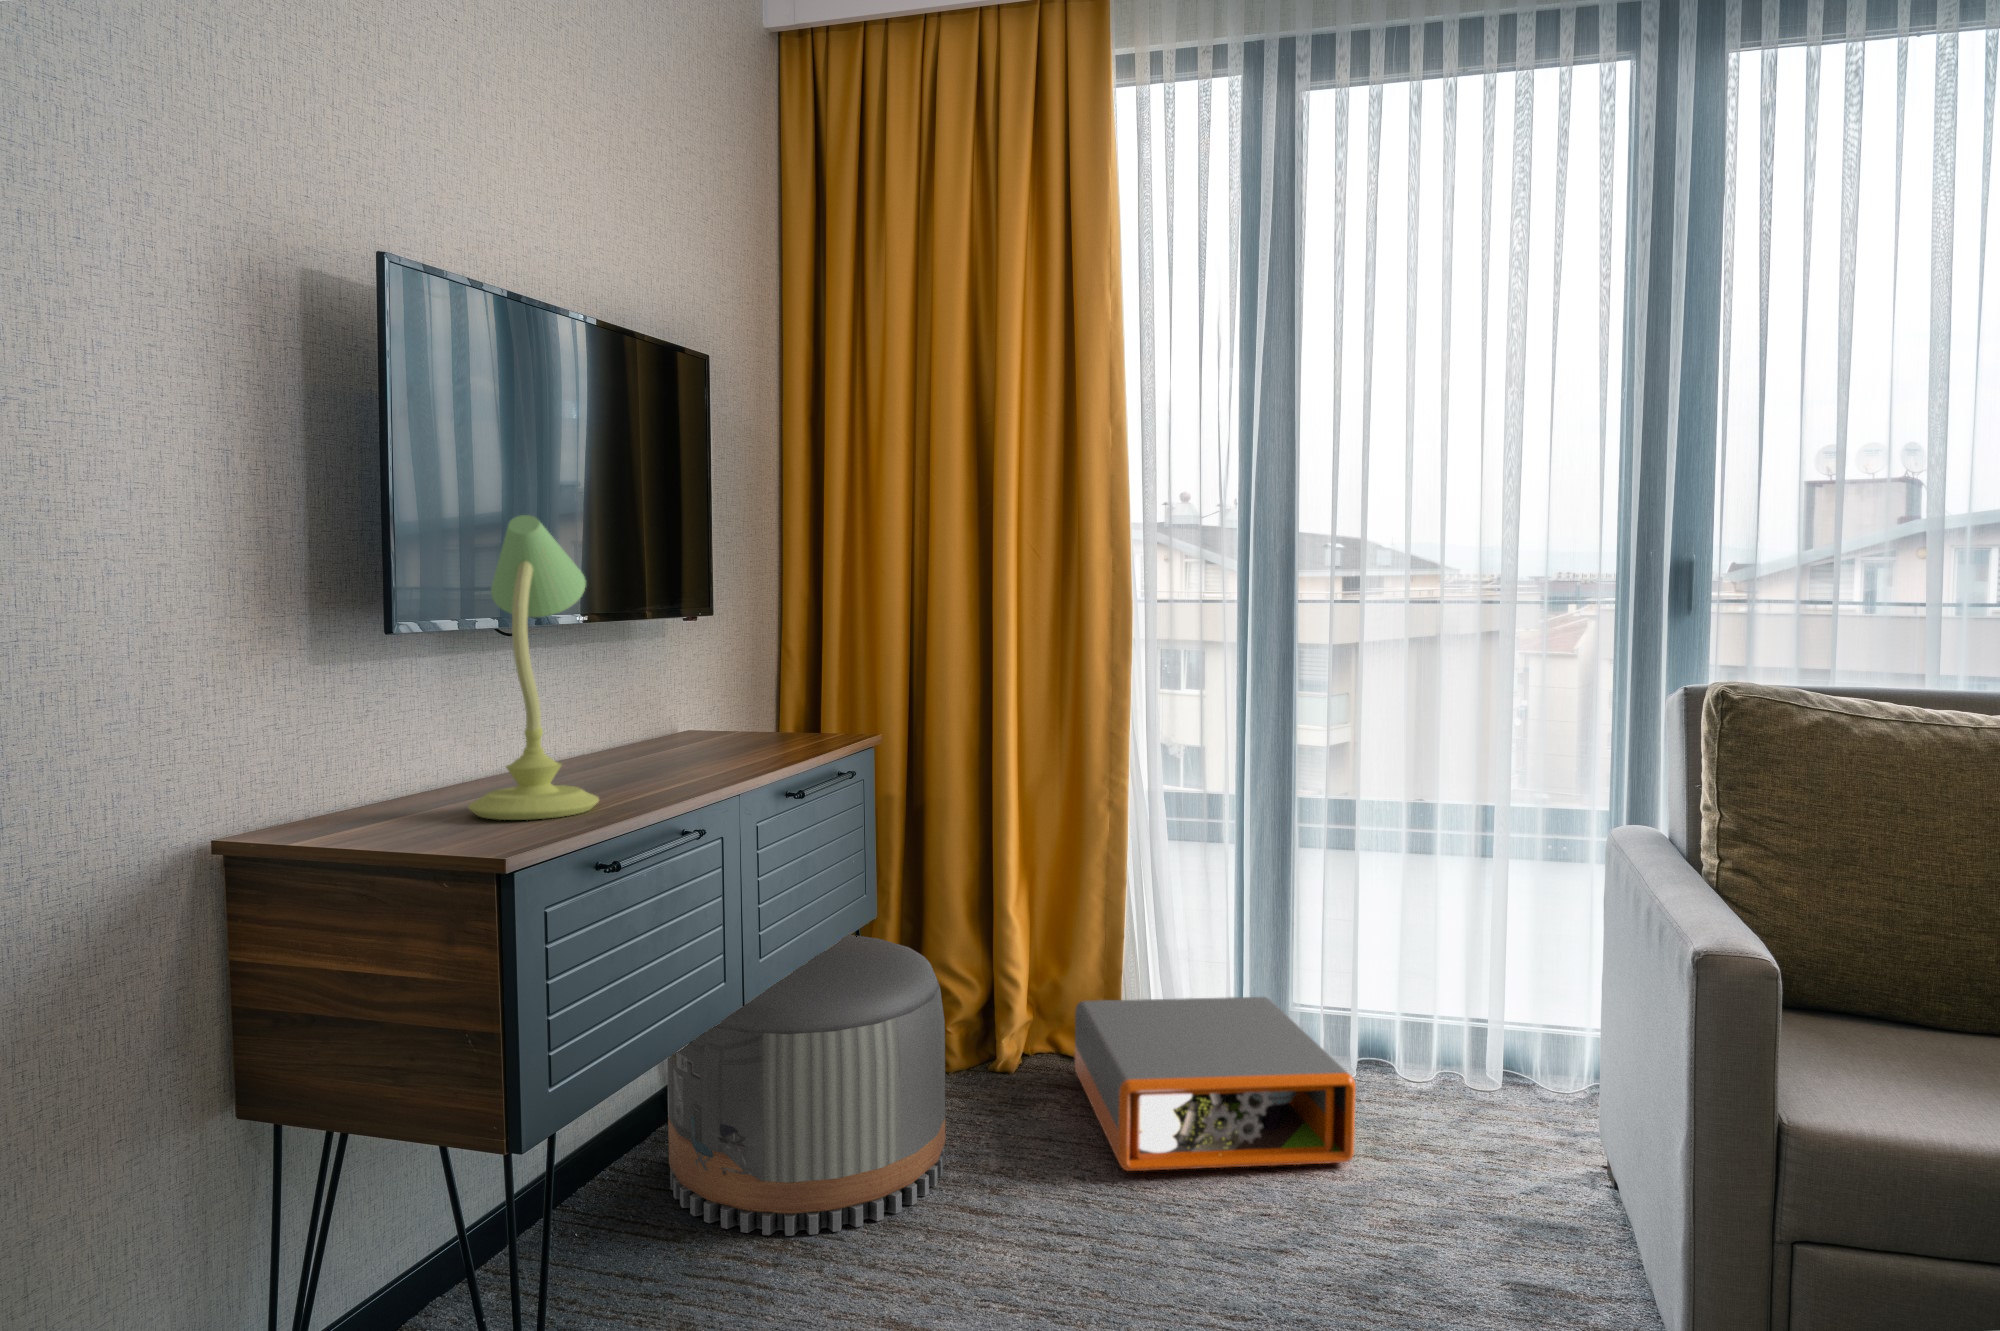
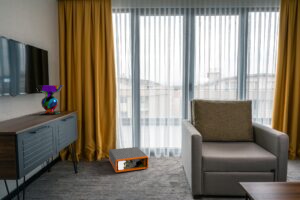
table lamp: present [468,515,599,820] -> none [12,80,33,126]
decorative bowl: none [621,562,798,754] -> present [37,85,63,115]
pouf: present [667,935,945,1236] -> none [44,142,89,187]

